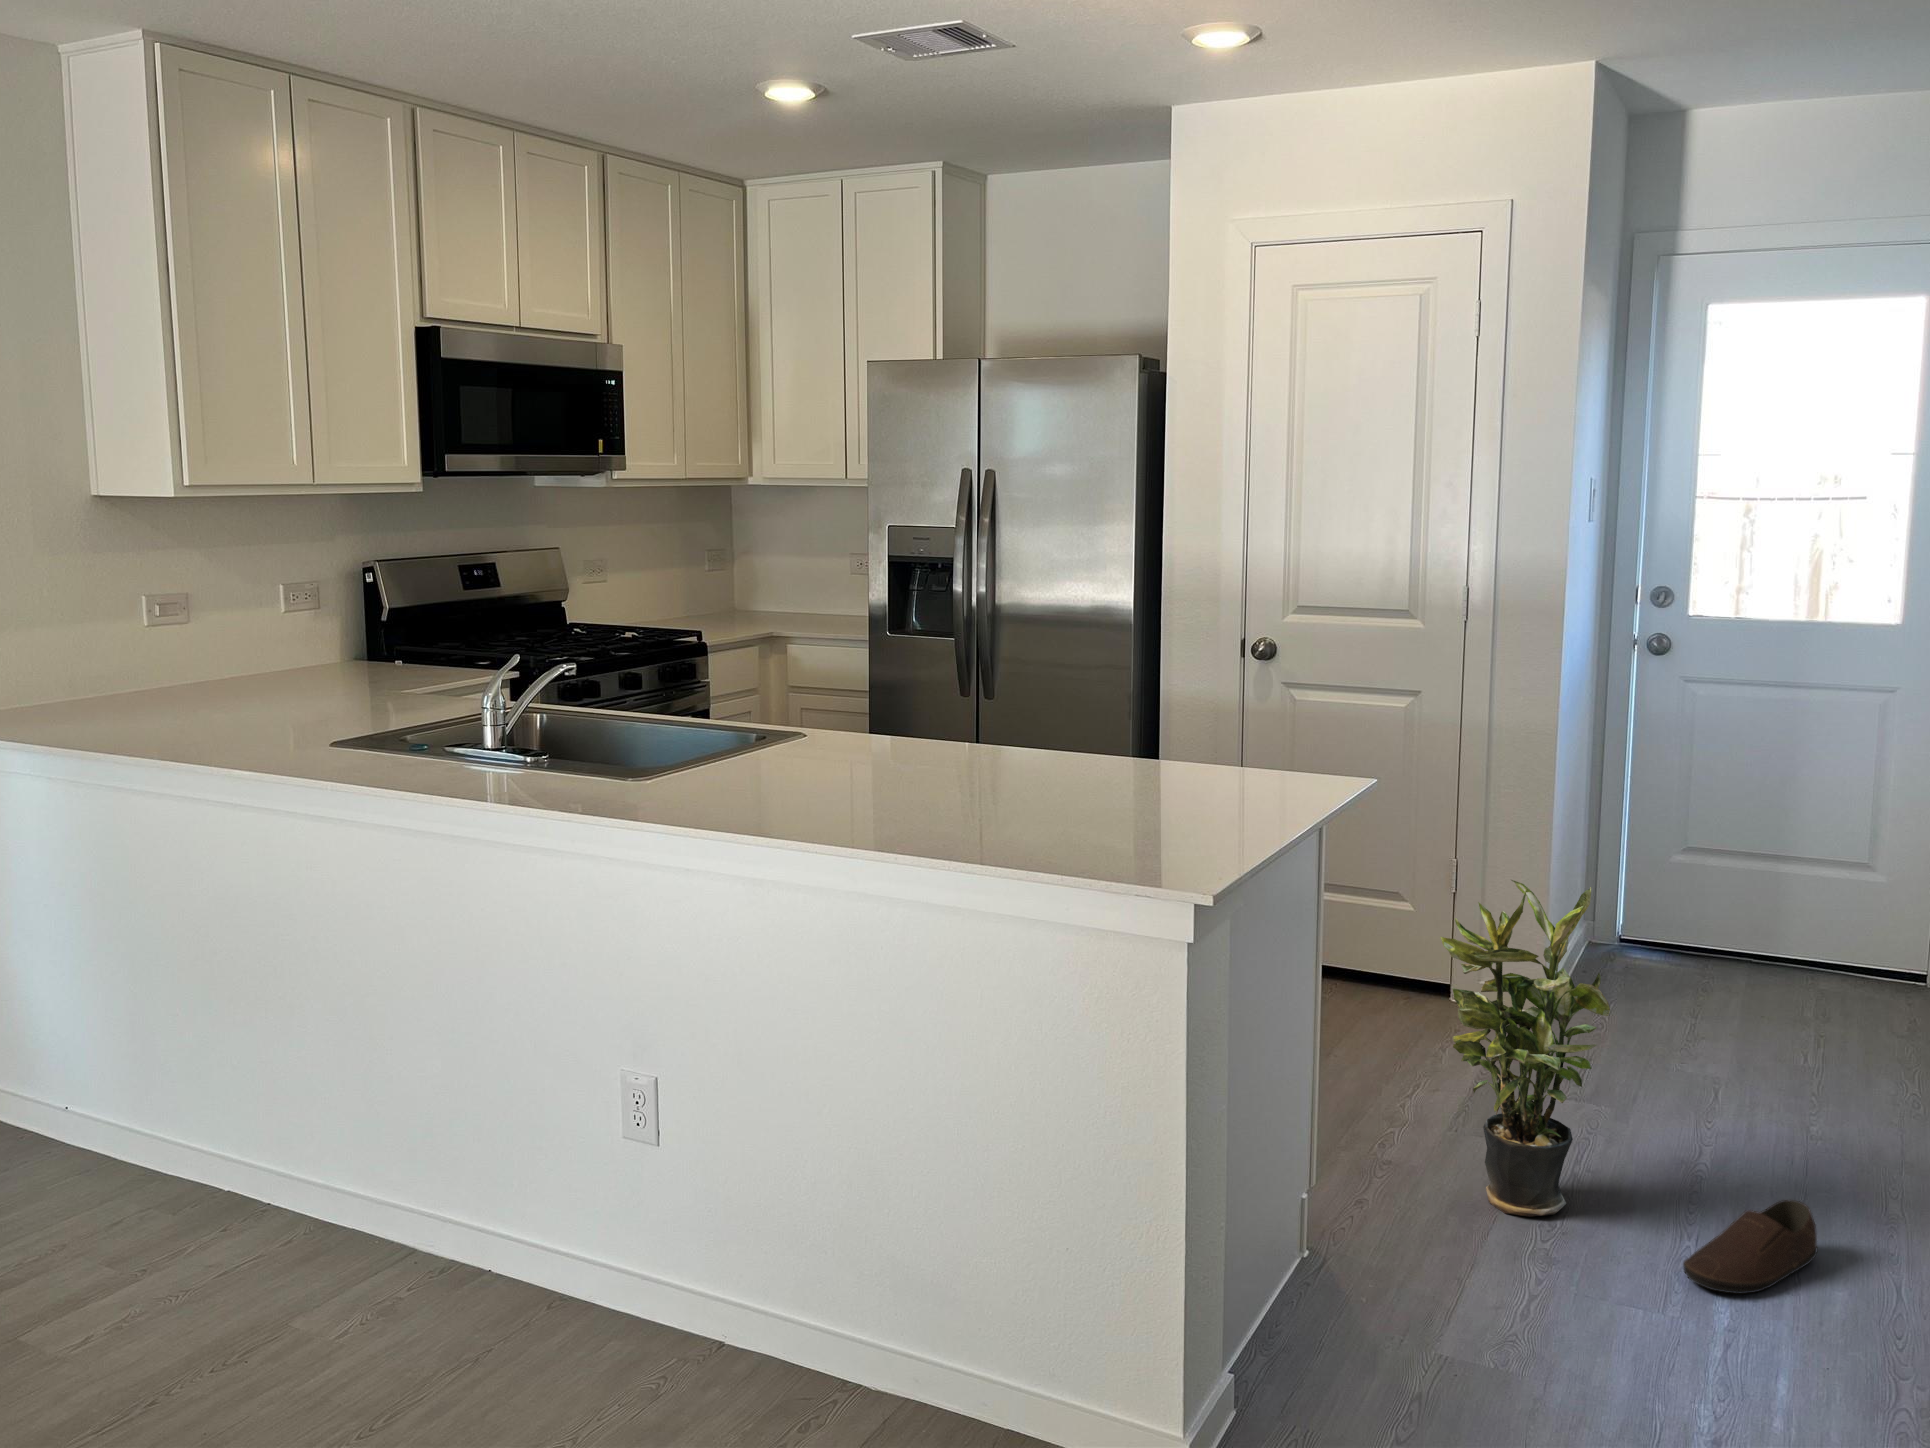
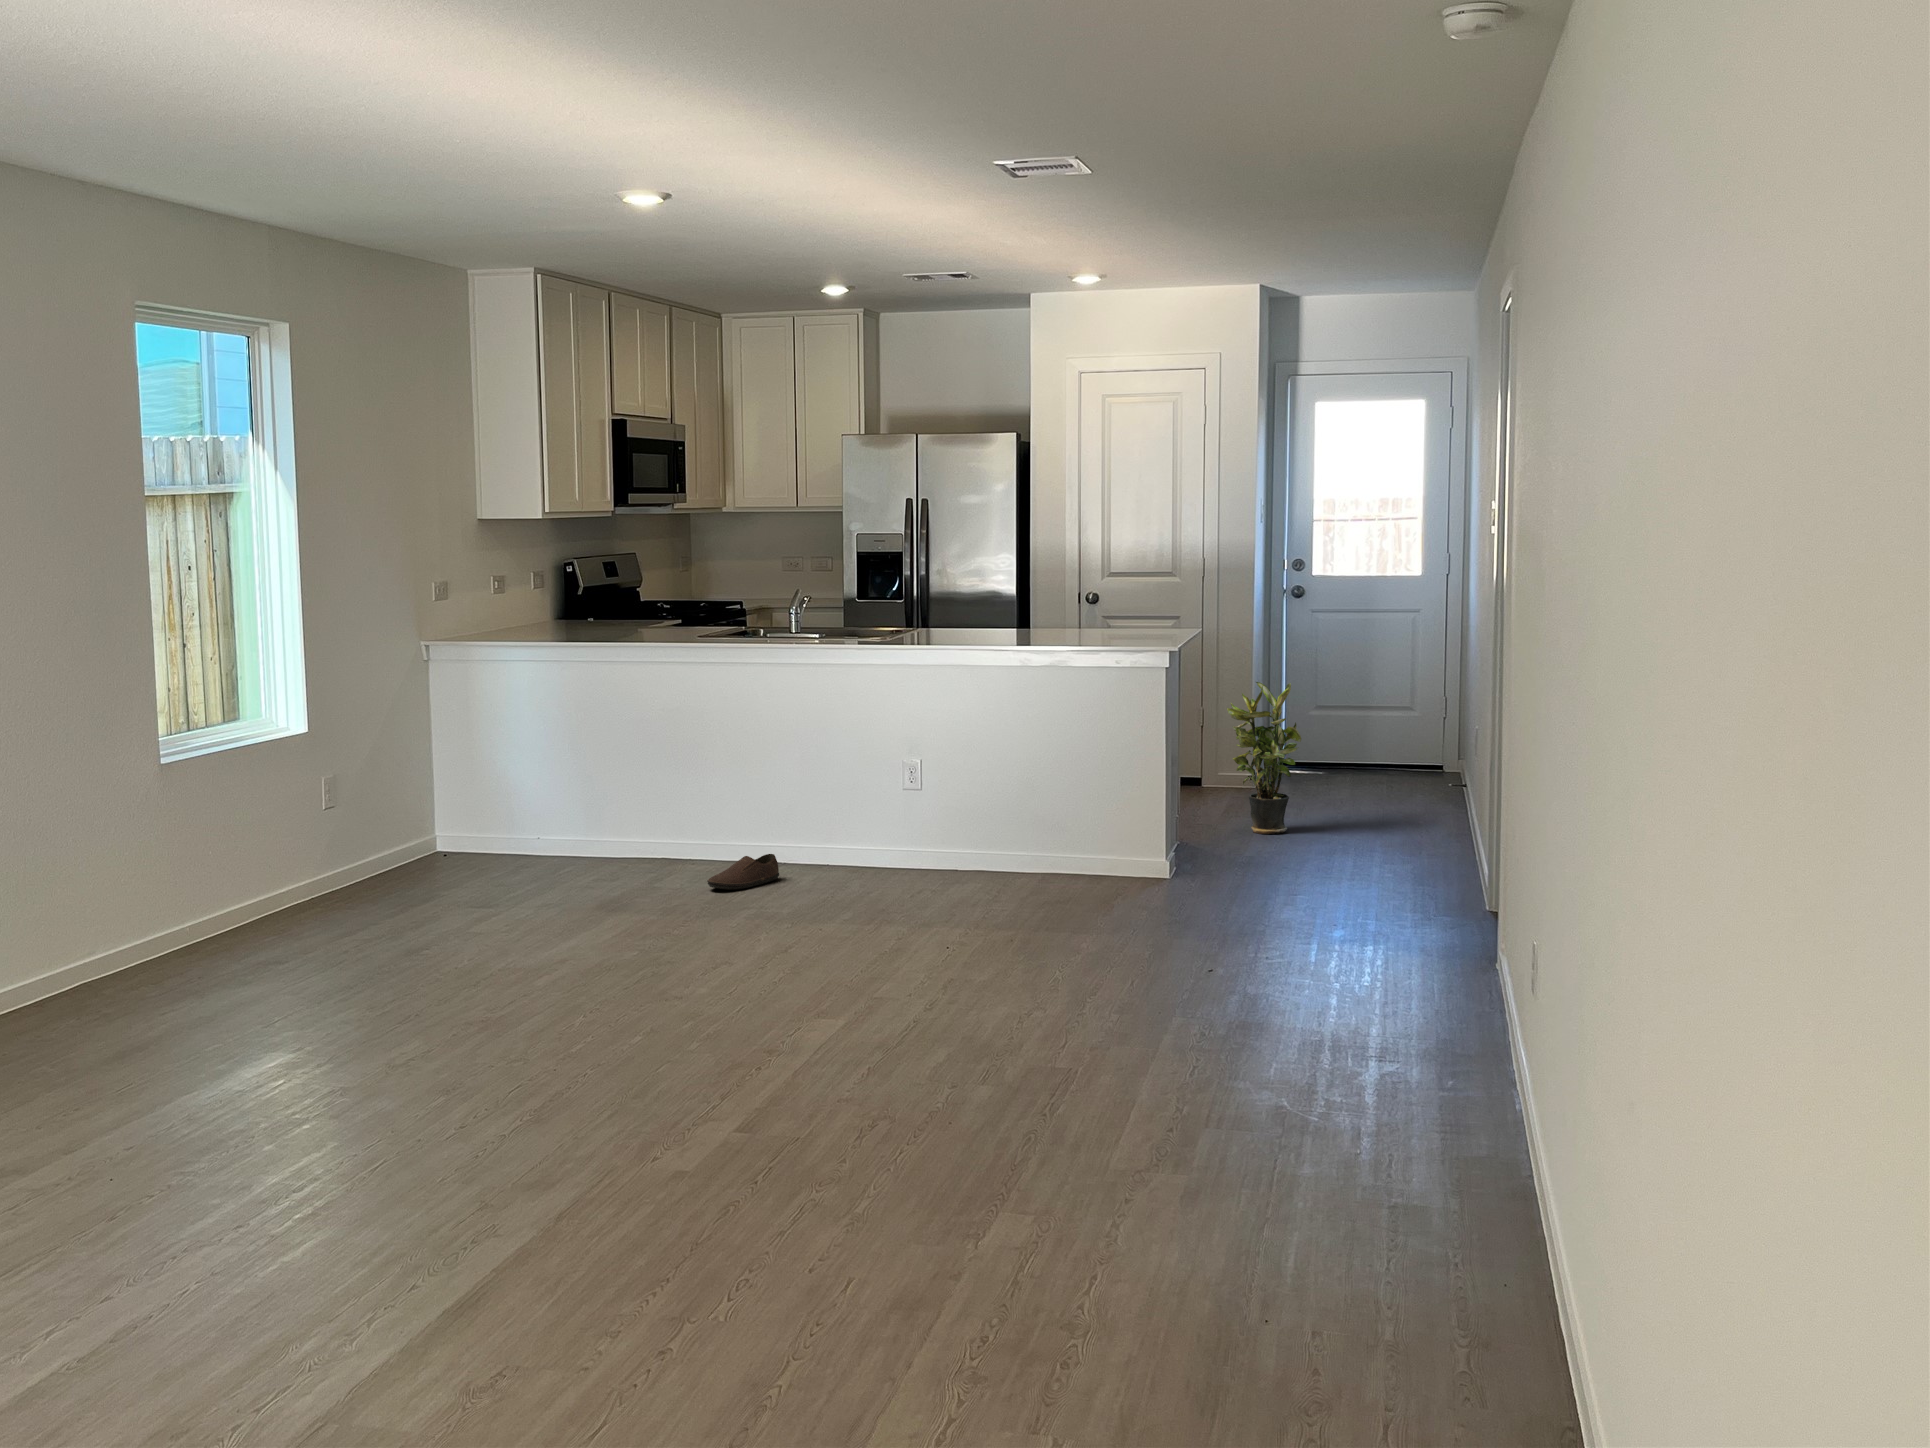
shoe: present [1683,1200,1818,1294] -> present [707,854,779,890]

